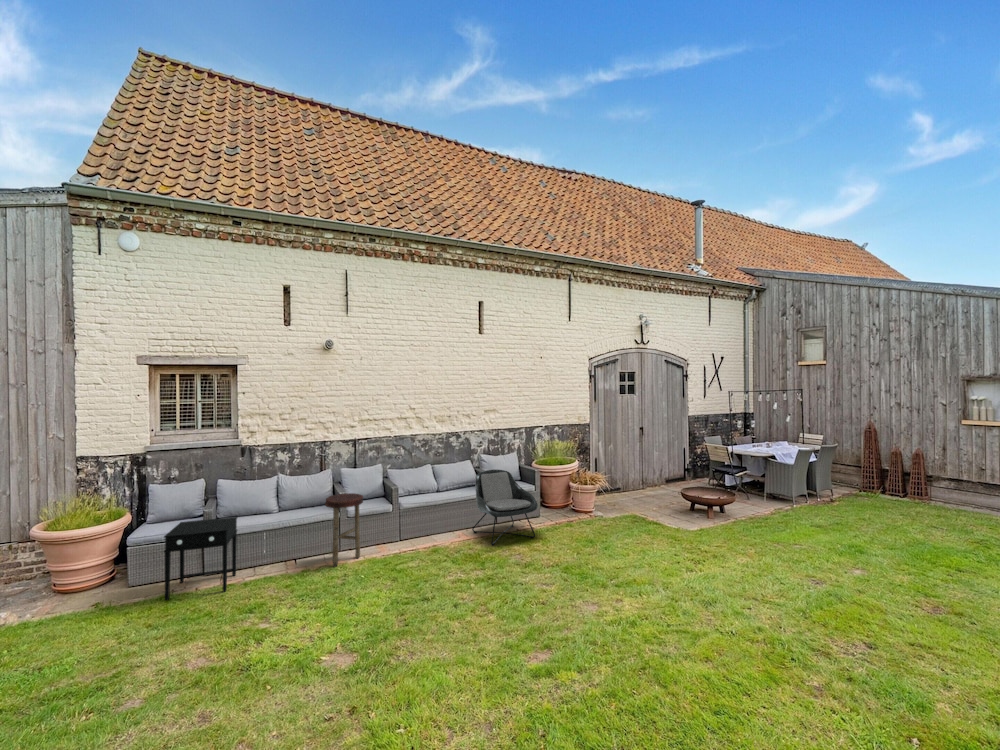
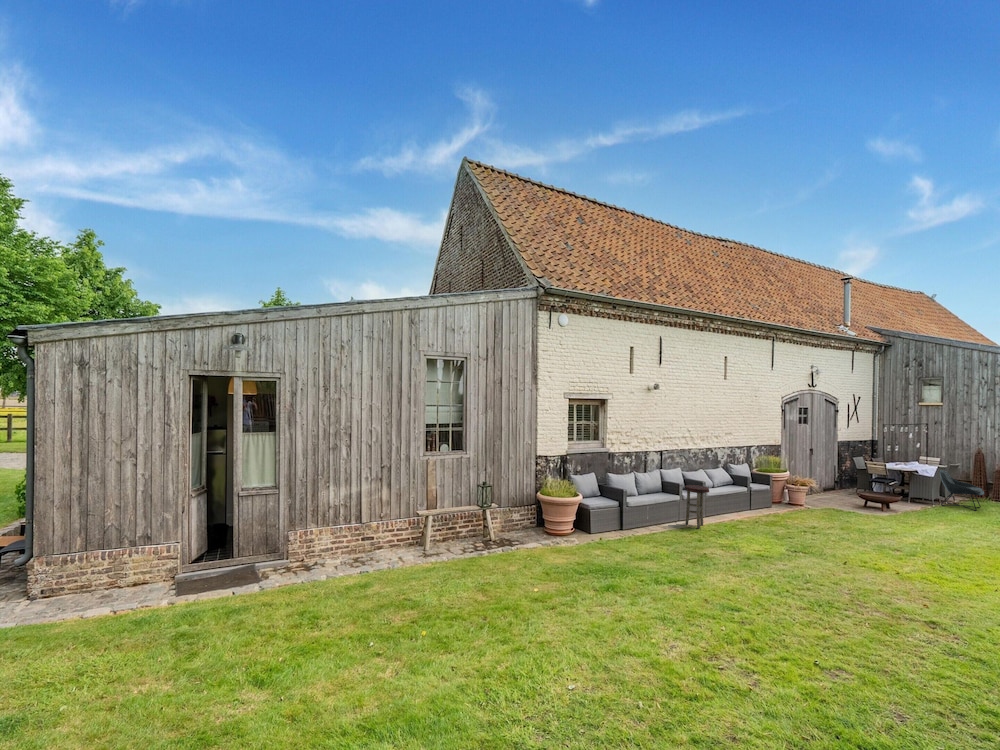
lounge chair: present [472,469,538,546] -> present [939,470,984,511]
side table: present [164,517,237,600] -> none [625,496,667,540]

